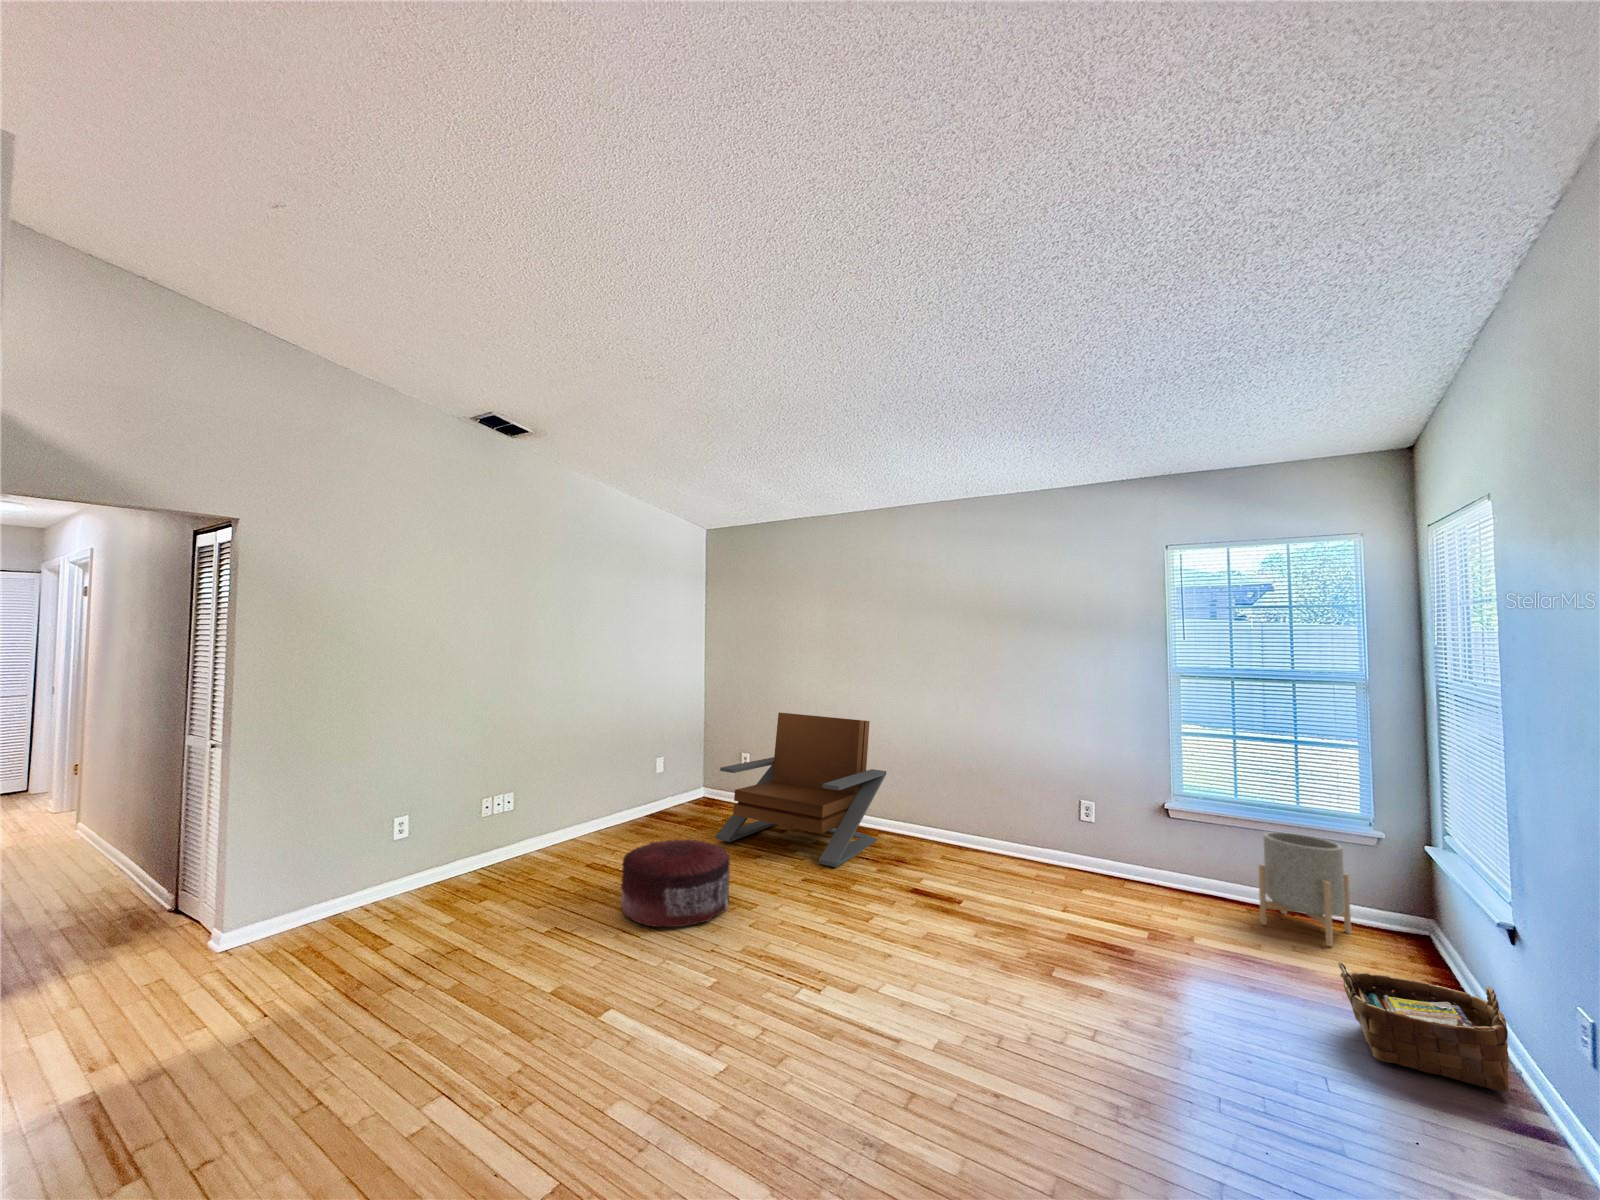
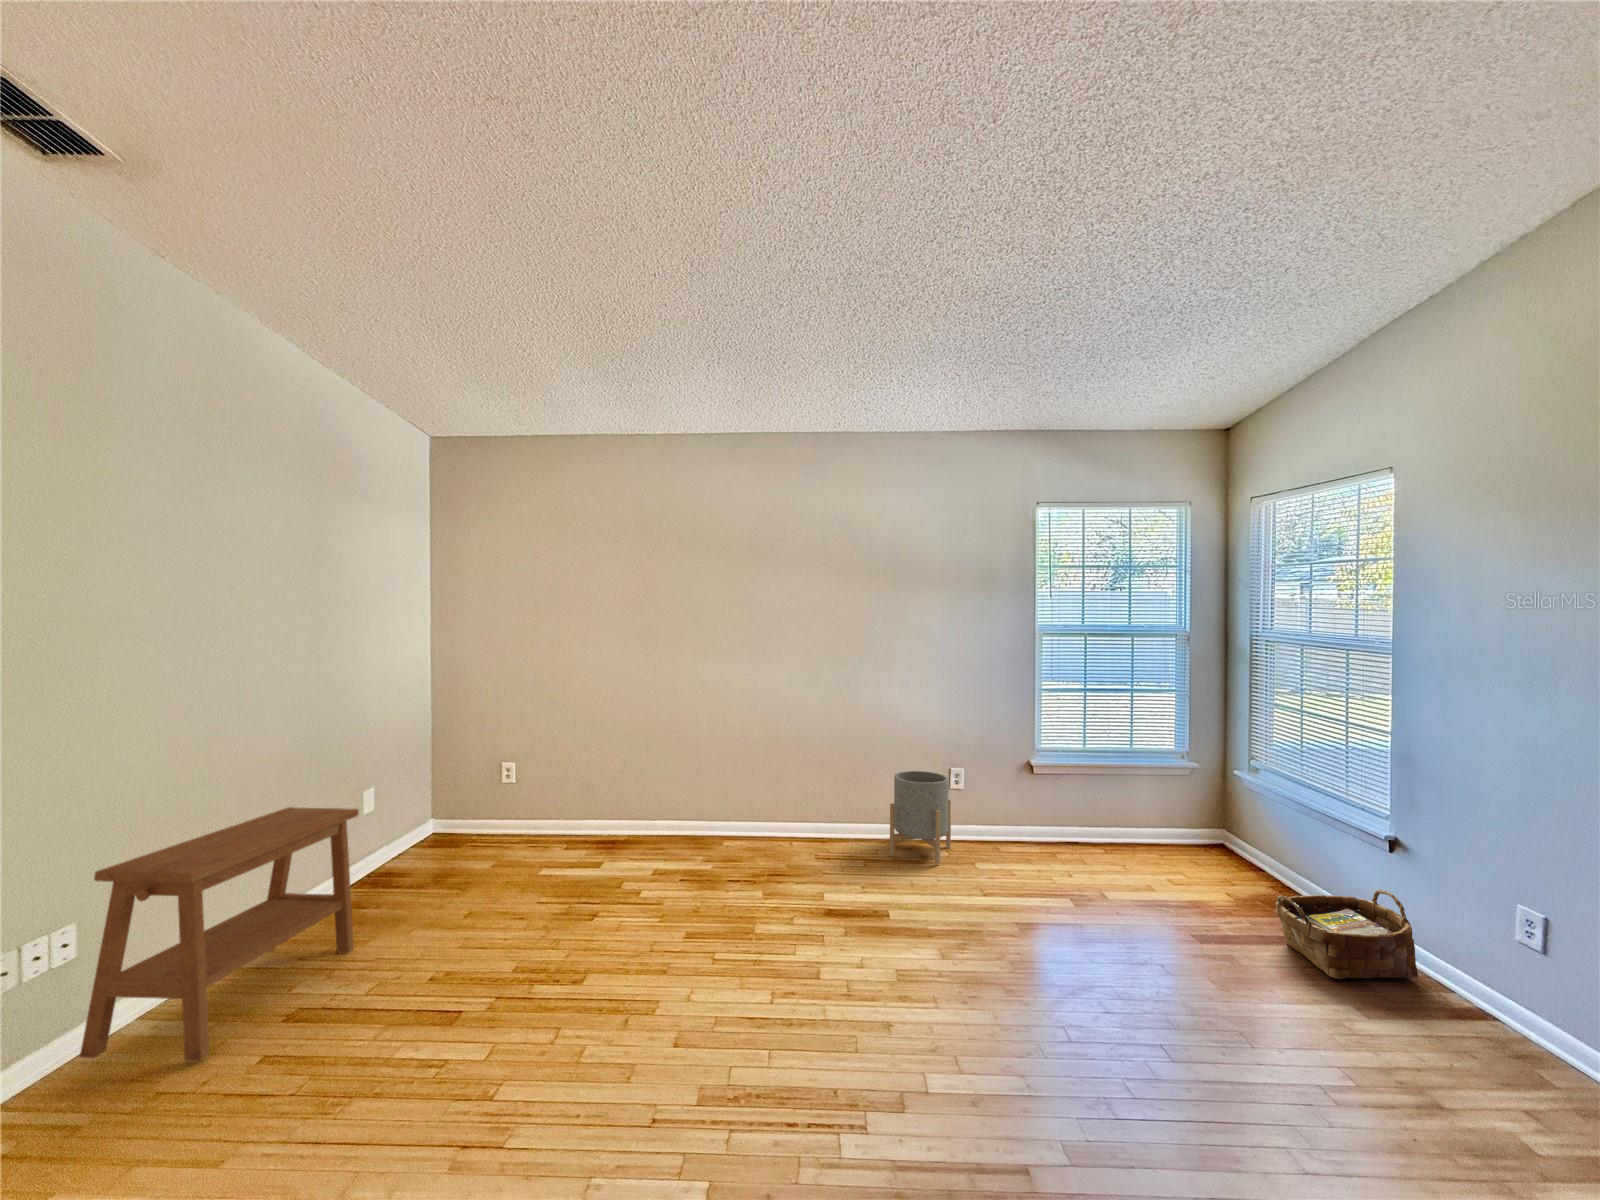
lounge chair: present [716,713,886,867] -> none [510,701,732,904]
side table: none [516,757,637,869] -> present [80,807,359,1061]
planter: present [1259,832,1352,946] -> present [890,771,951,864]
pouf: present [621,839,730,927] -> none [419,925,620,1122]

